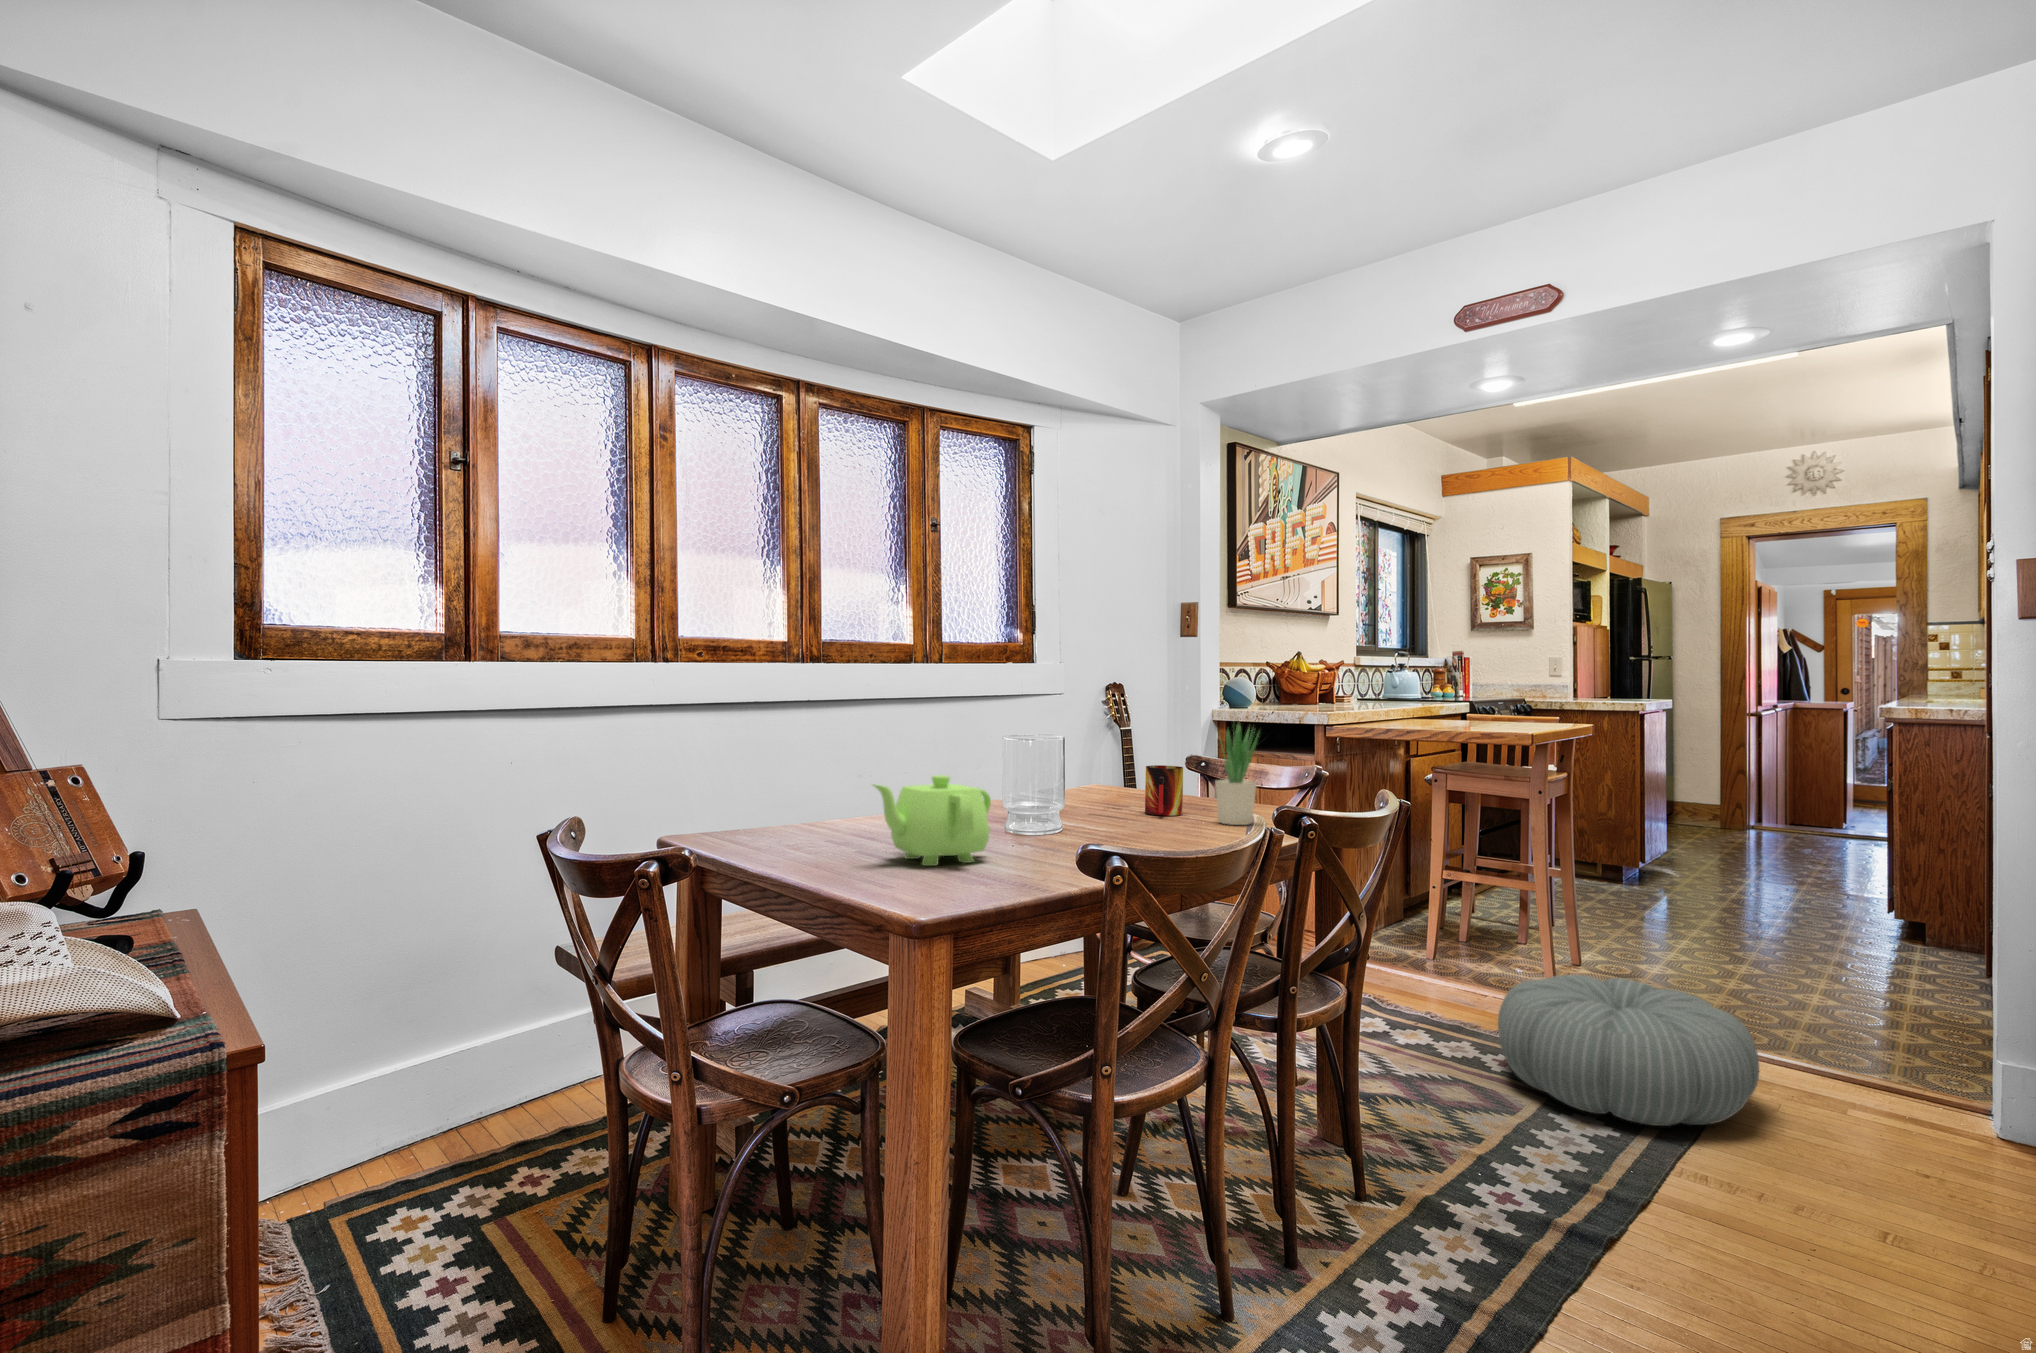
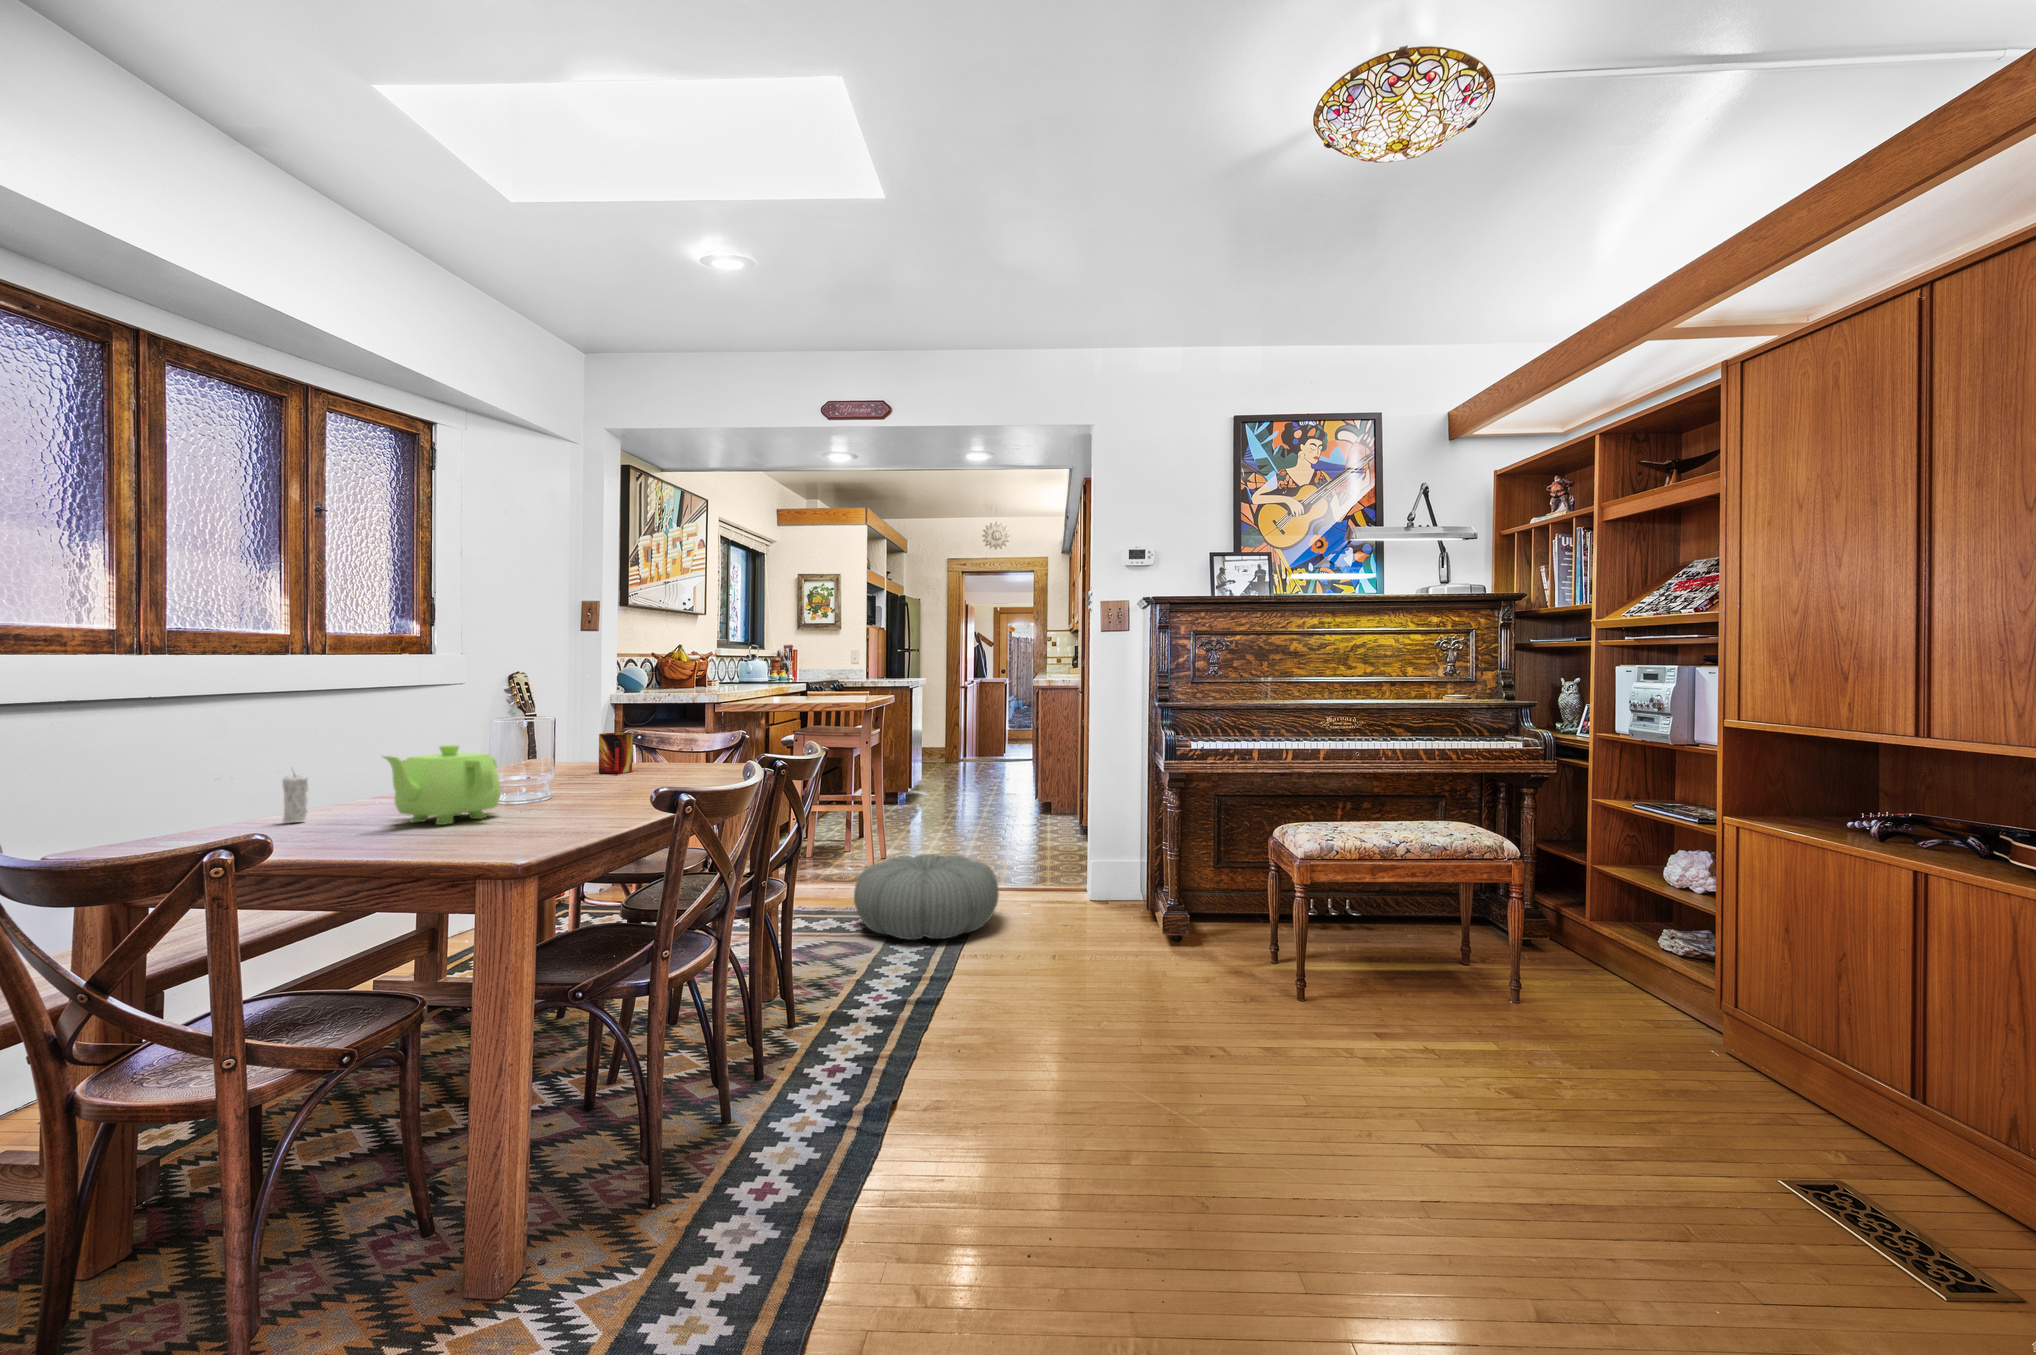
potted plant: present [1215,724,1259,825] -> none [666,683,704,774]
candle: none [817,785,838,843] -> present [283,775,308,822]

